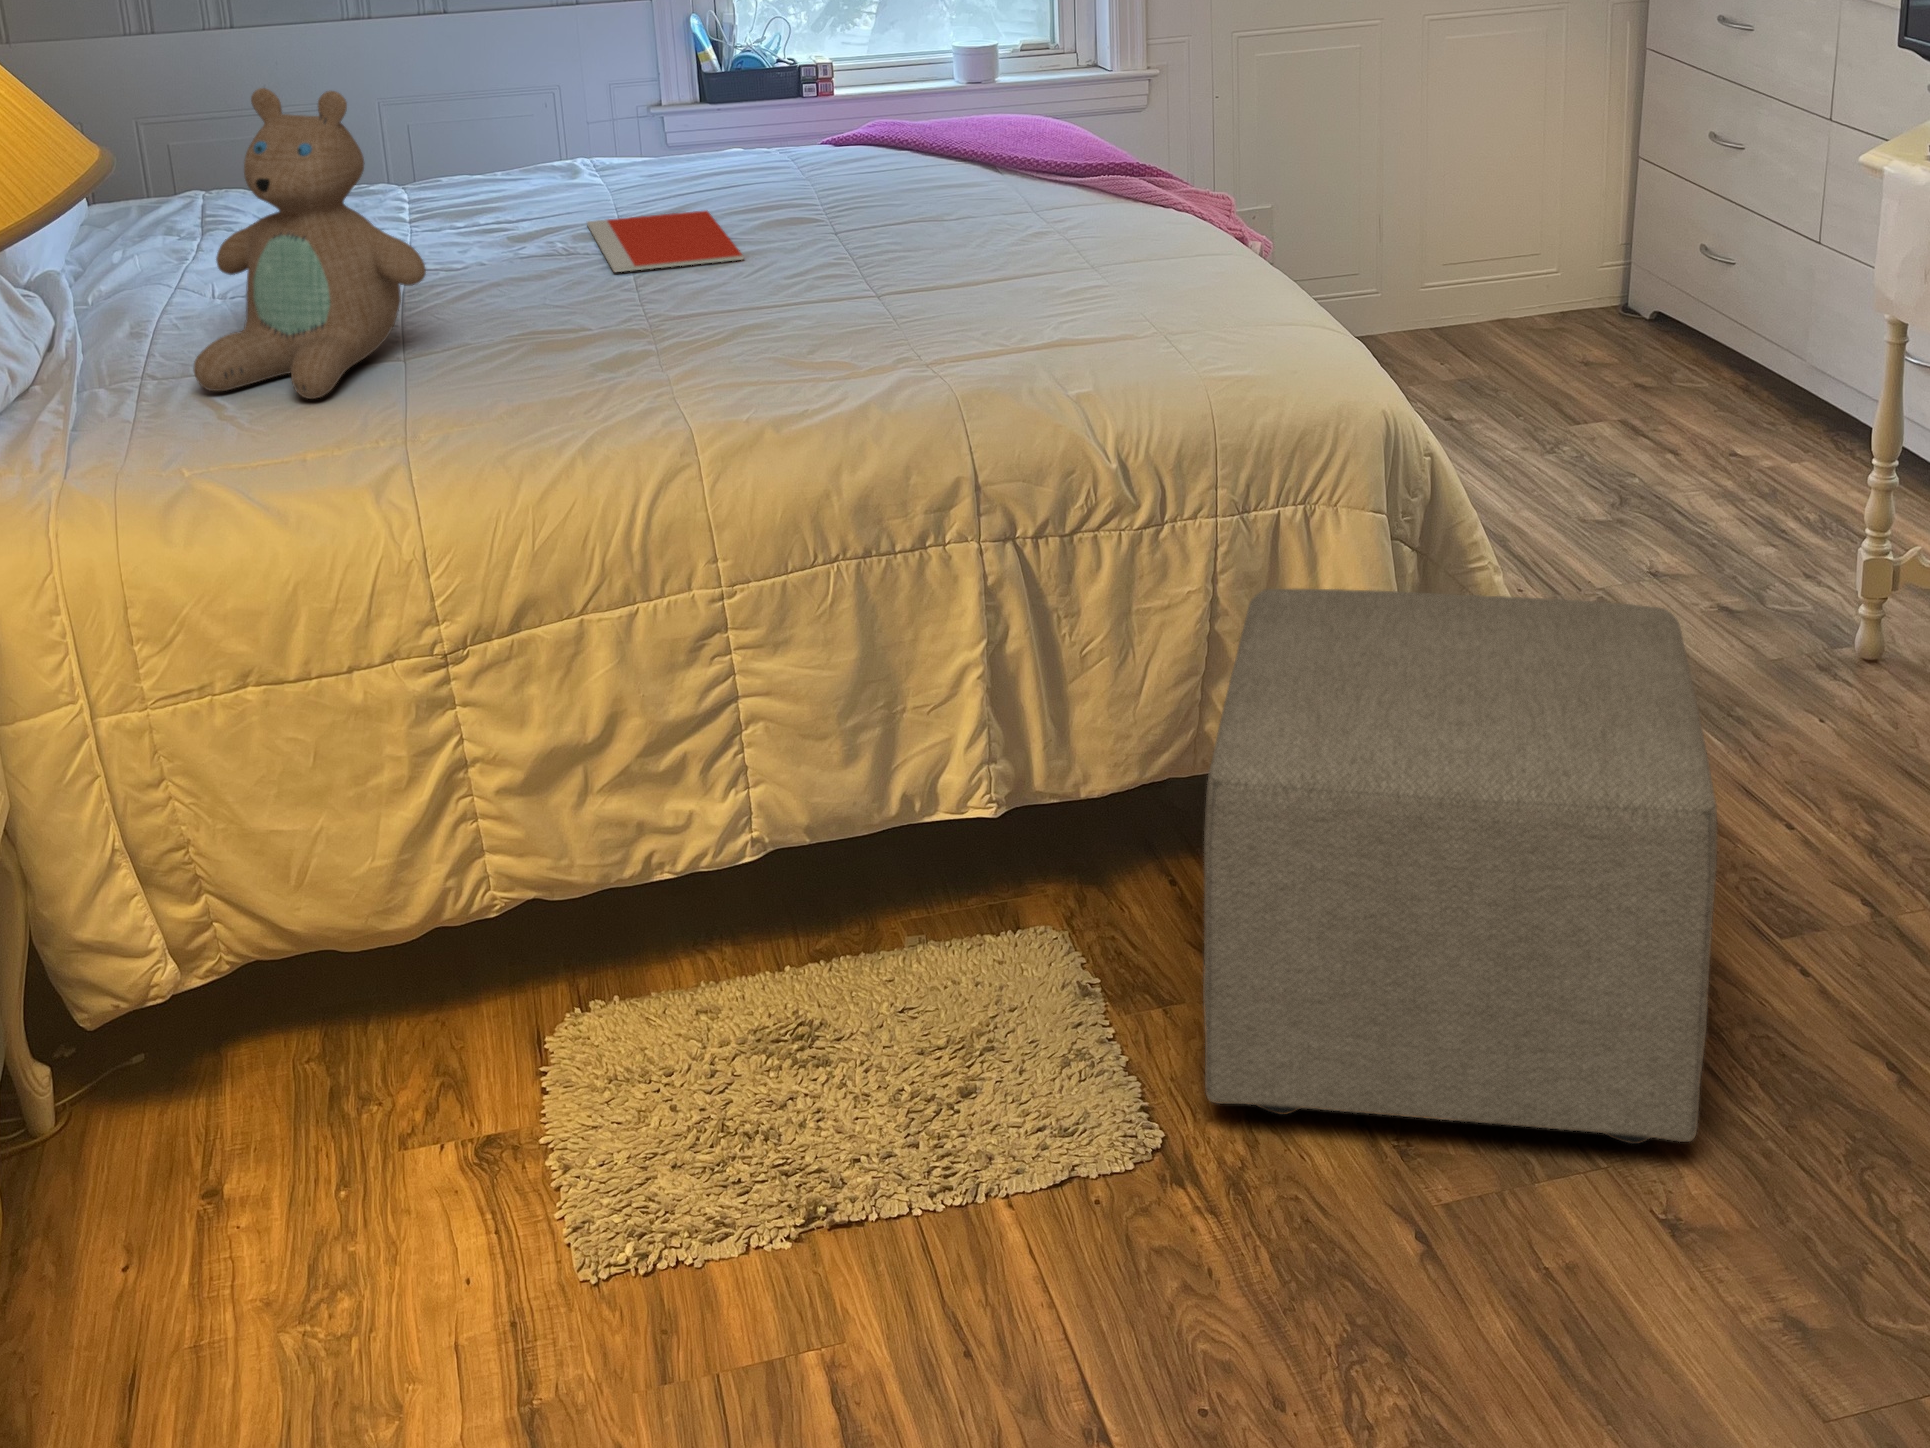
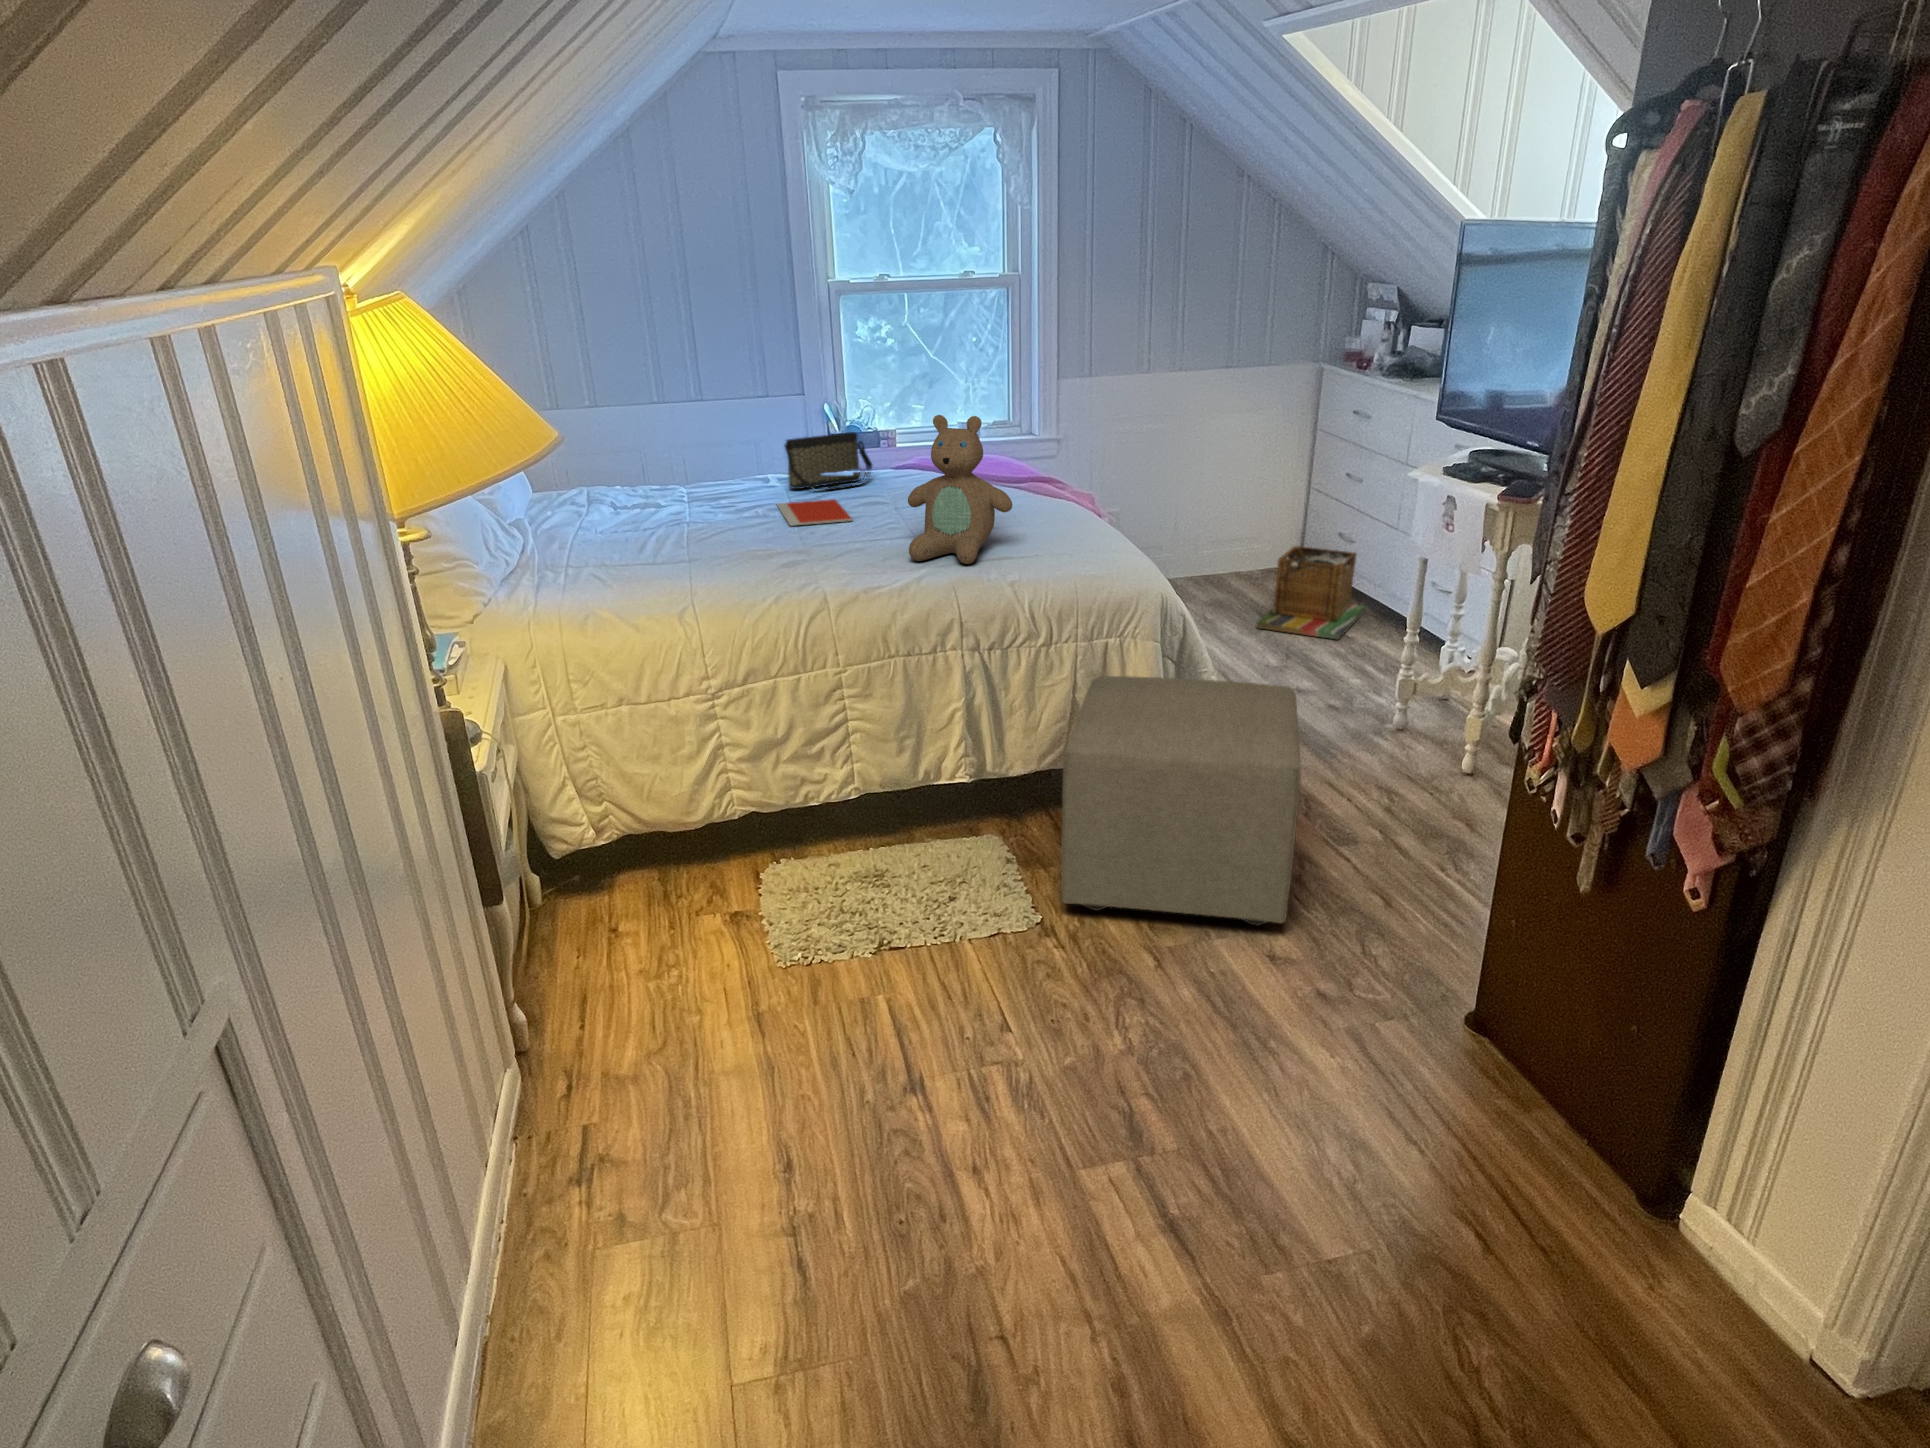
handbag: none [603,74,783,190] -> present [784,432,872,490]
teddy bear: present [194,88,426,399] -> present [908,415,1012,564]
laundry basket: none [1554,274,1763,462] -> present [1257,546,1365,640]

